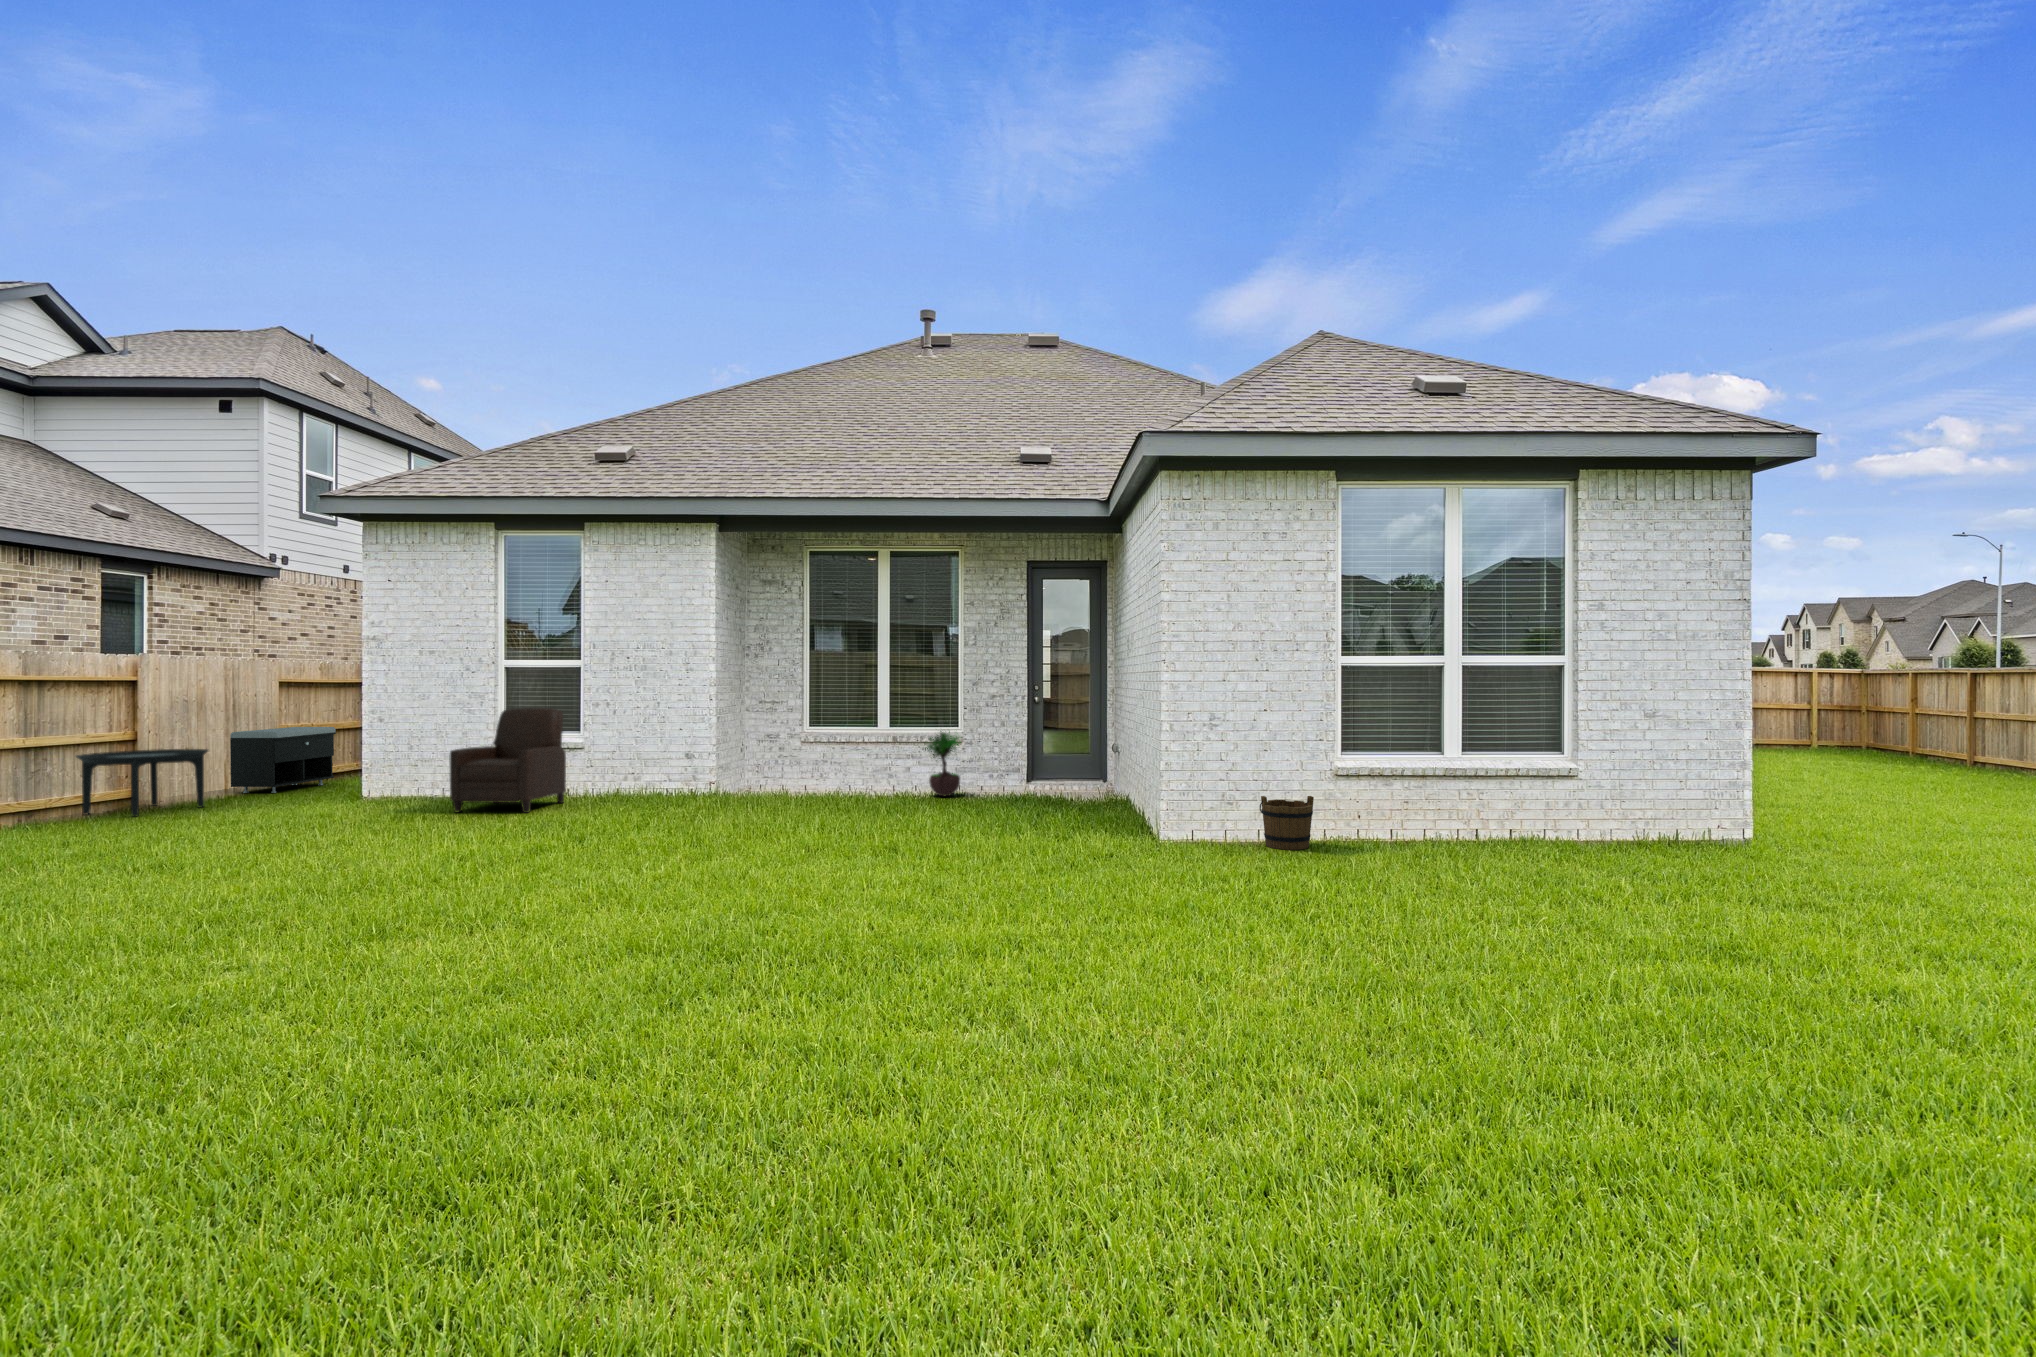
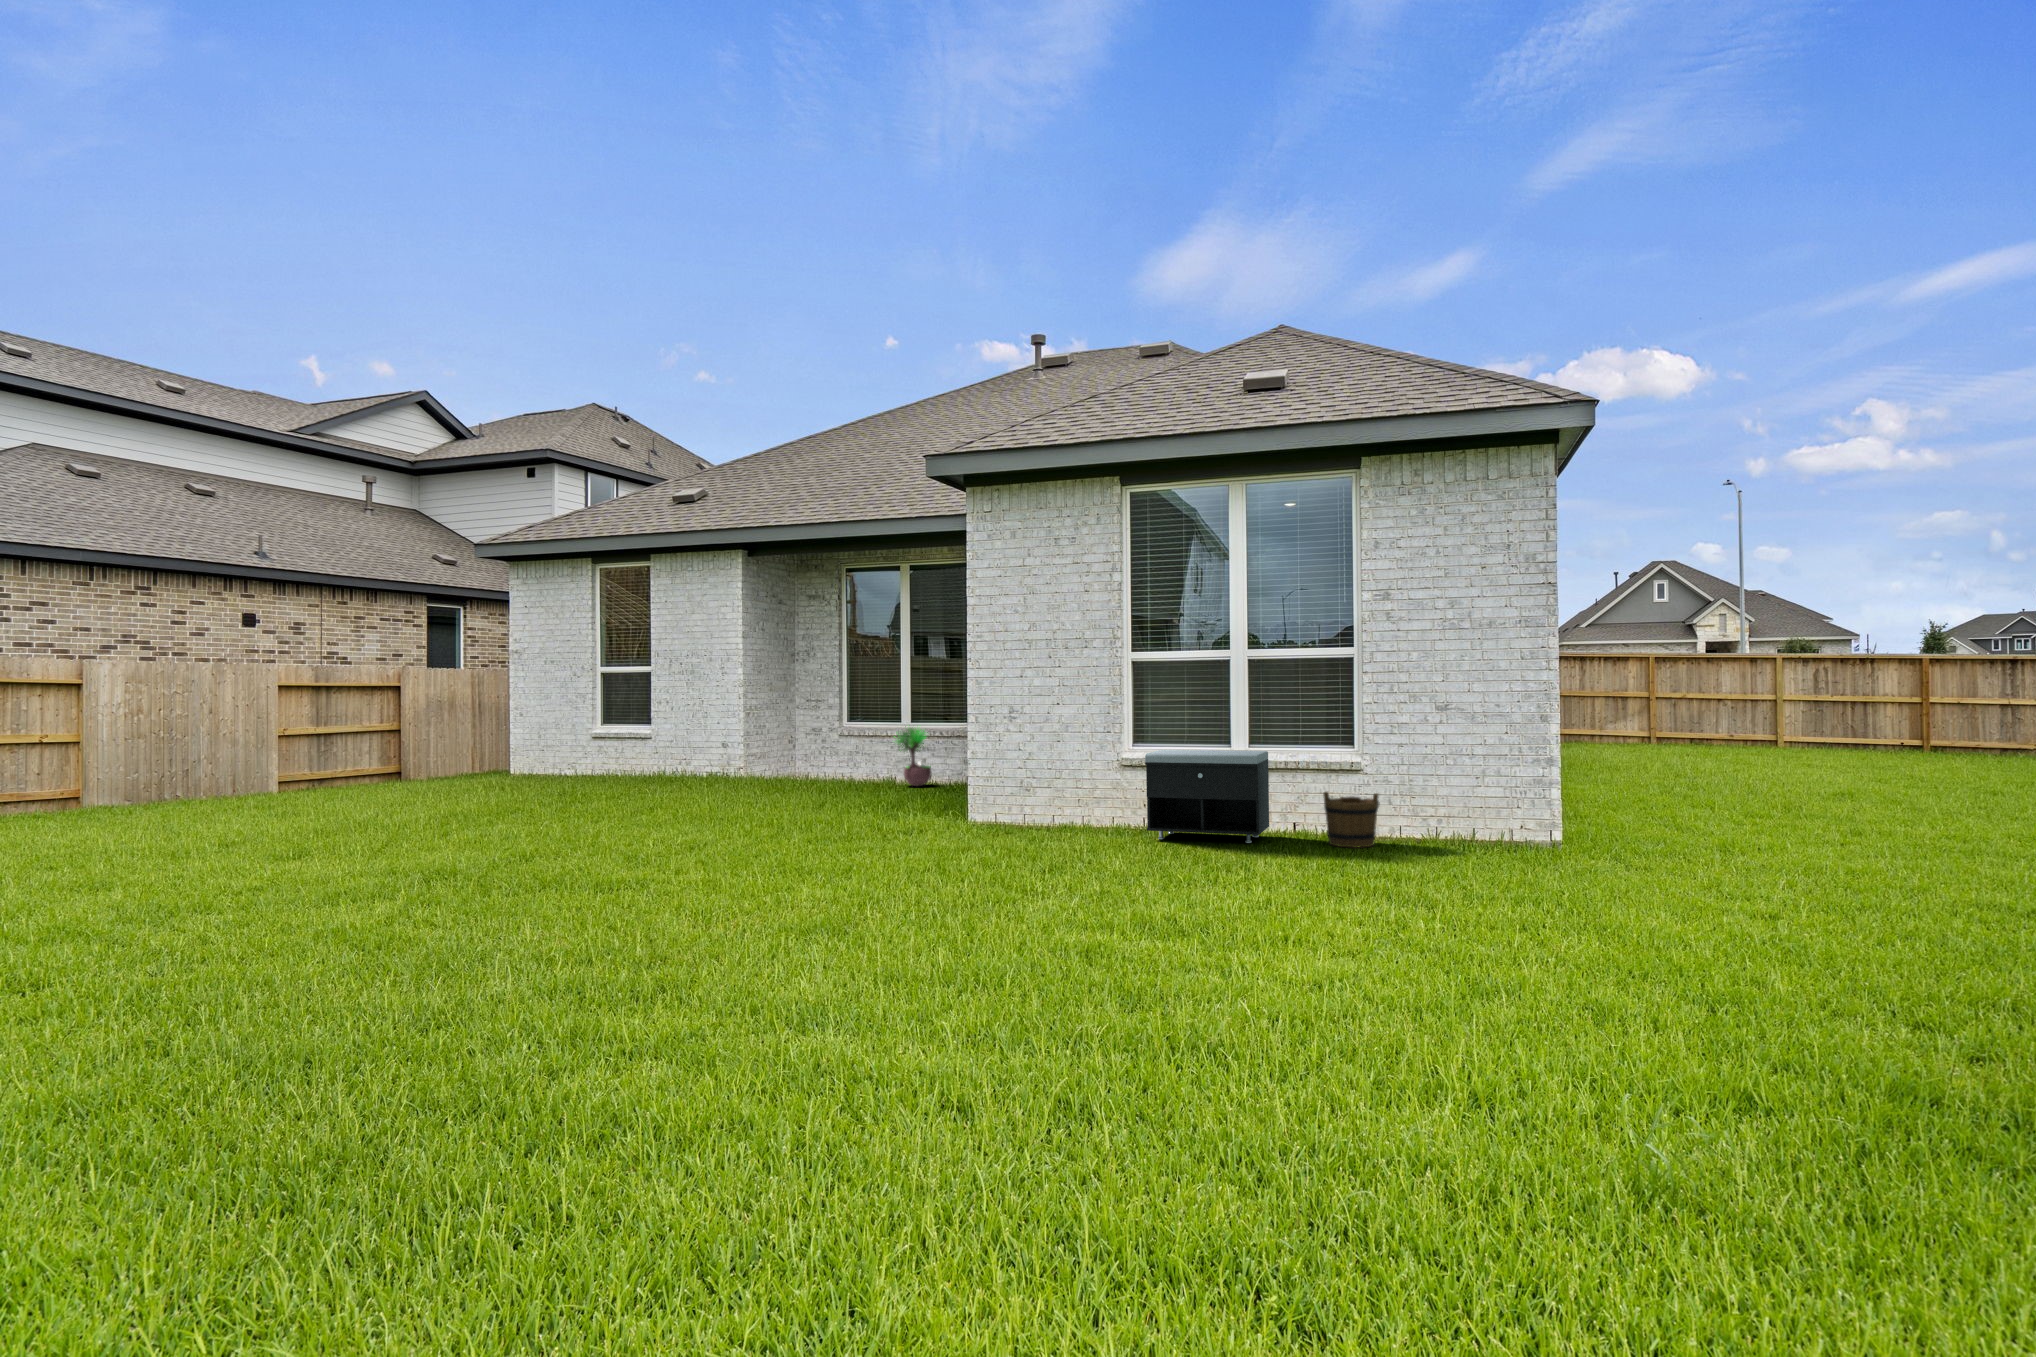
chair: present [449,707,566,813] -> none [548,705,636,786]
storage bench: present [230,727,336,793] -> present [1145,750,1269,843]
round table: present [76,749,208,816] -> none [351,734,432,779]
bucket: present [1260,796,1314,850] -> present [1323,792,1379,848]

